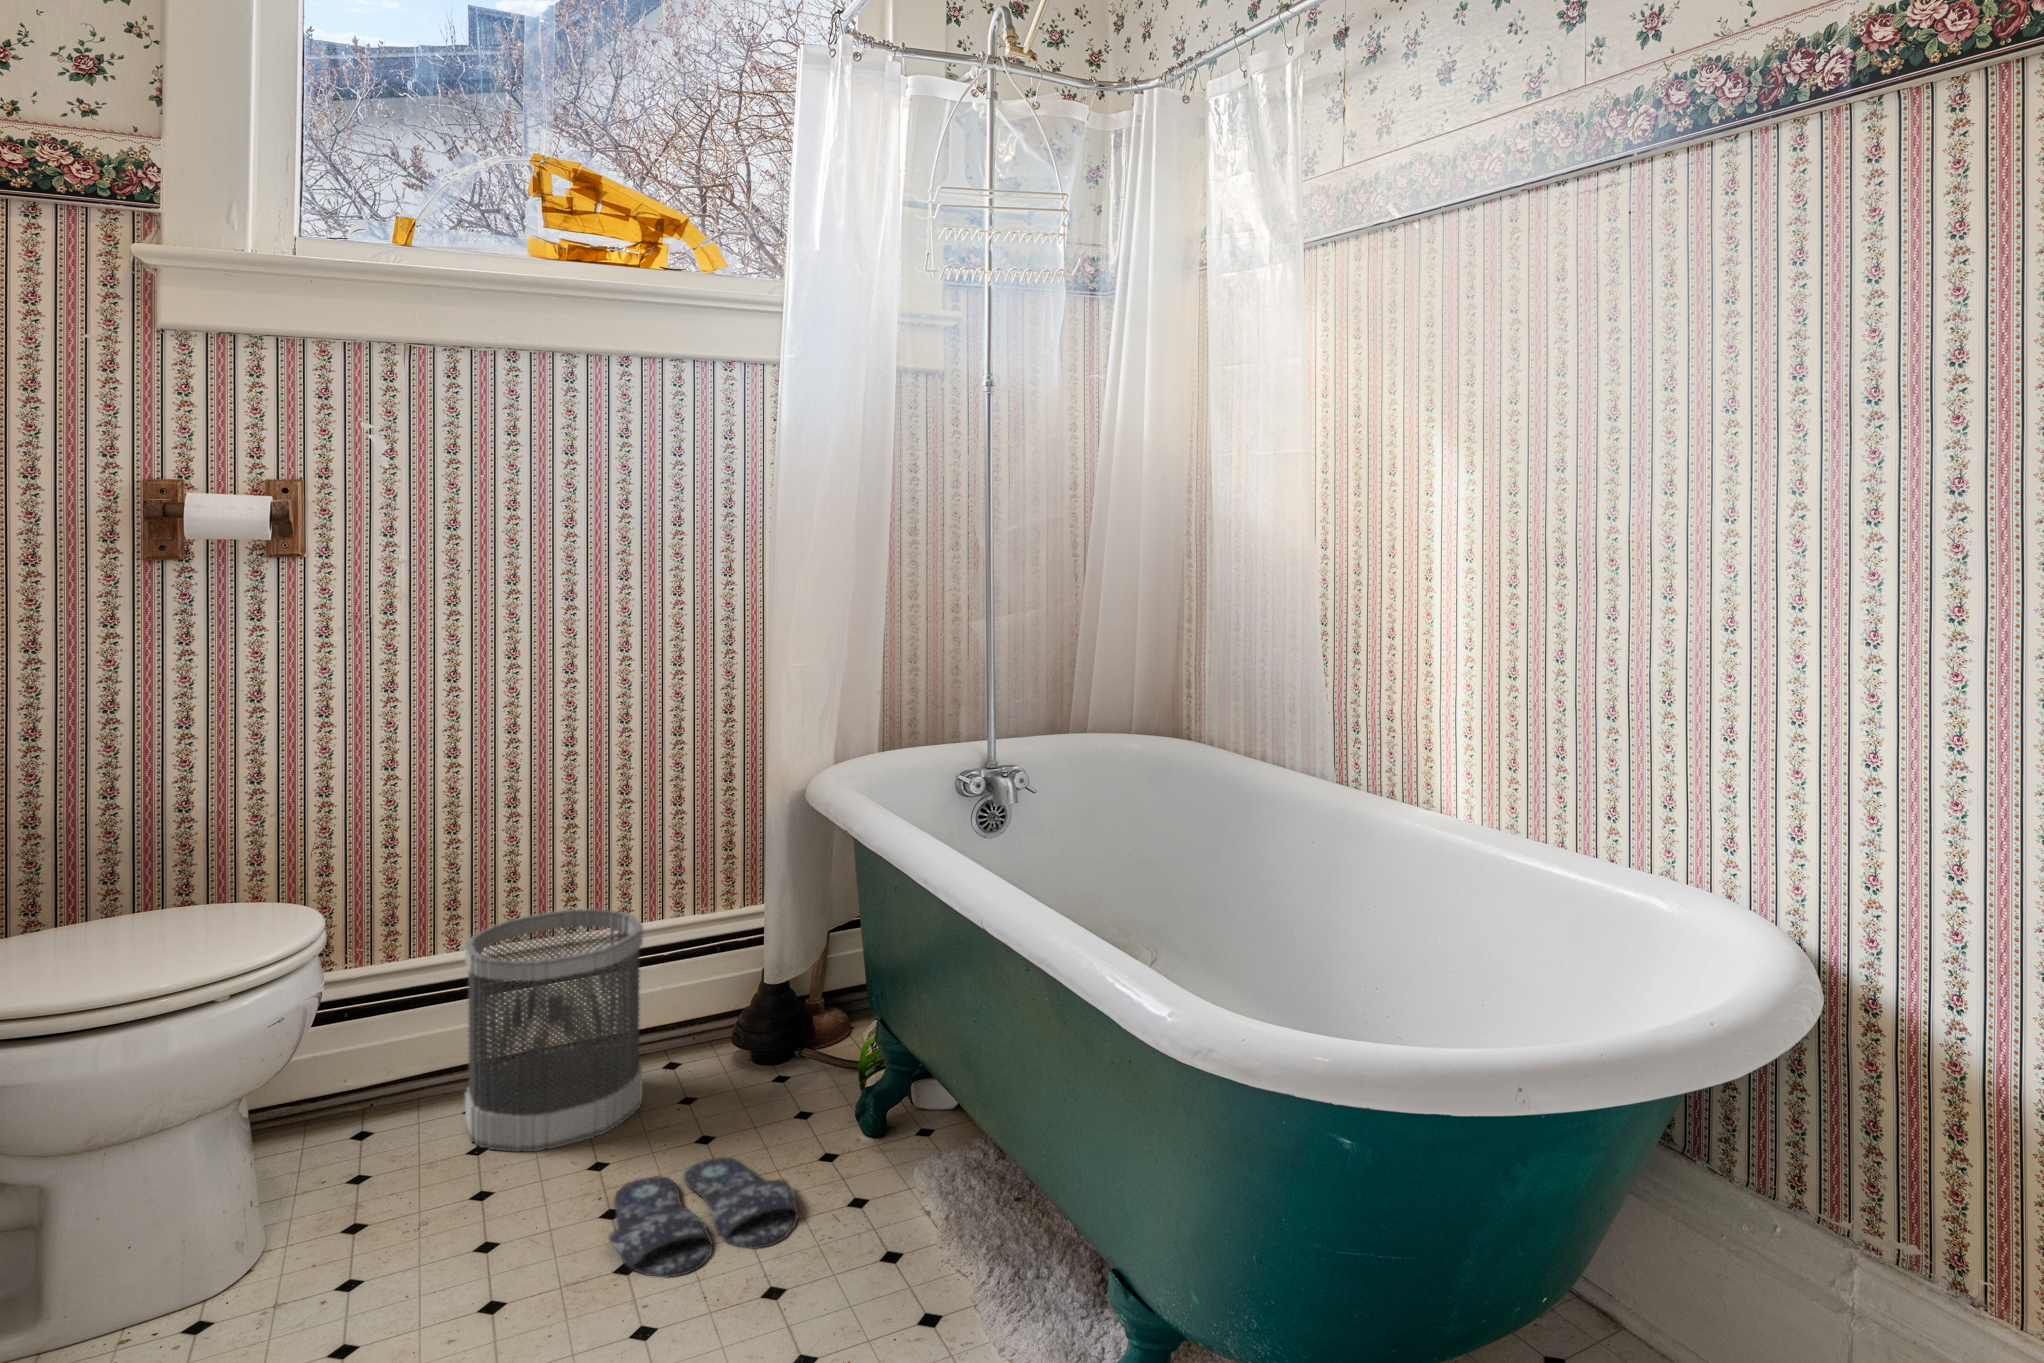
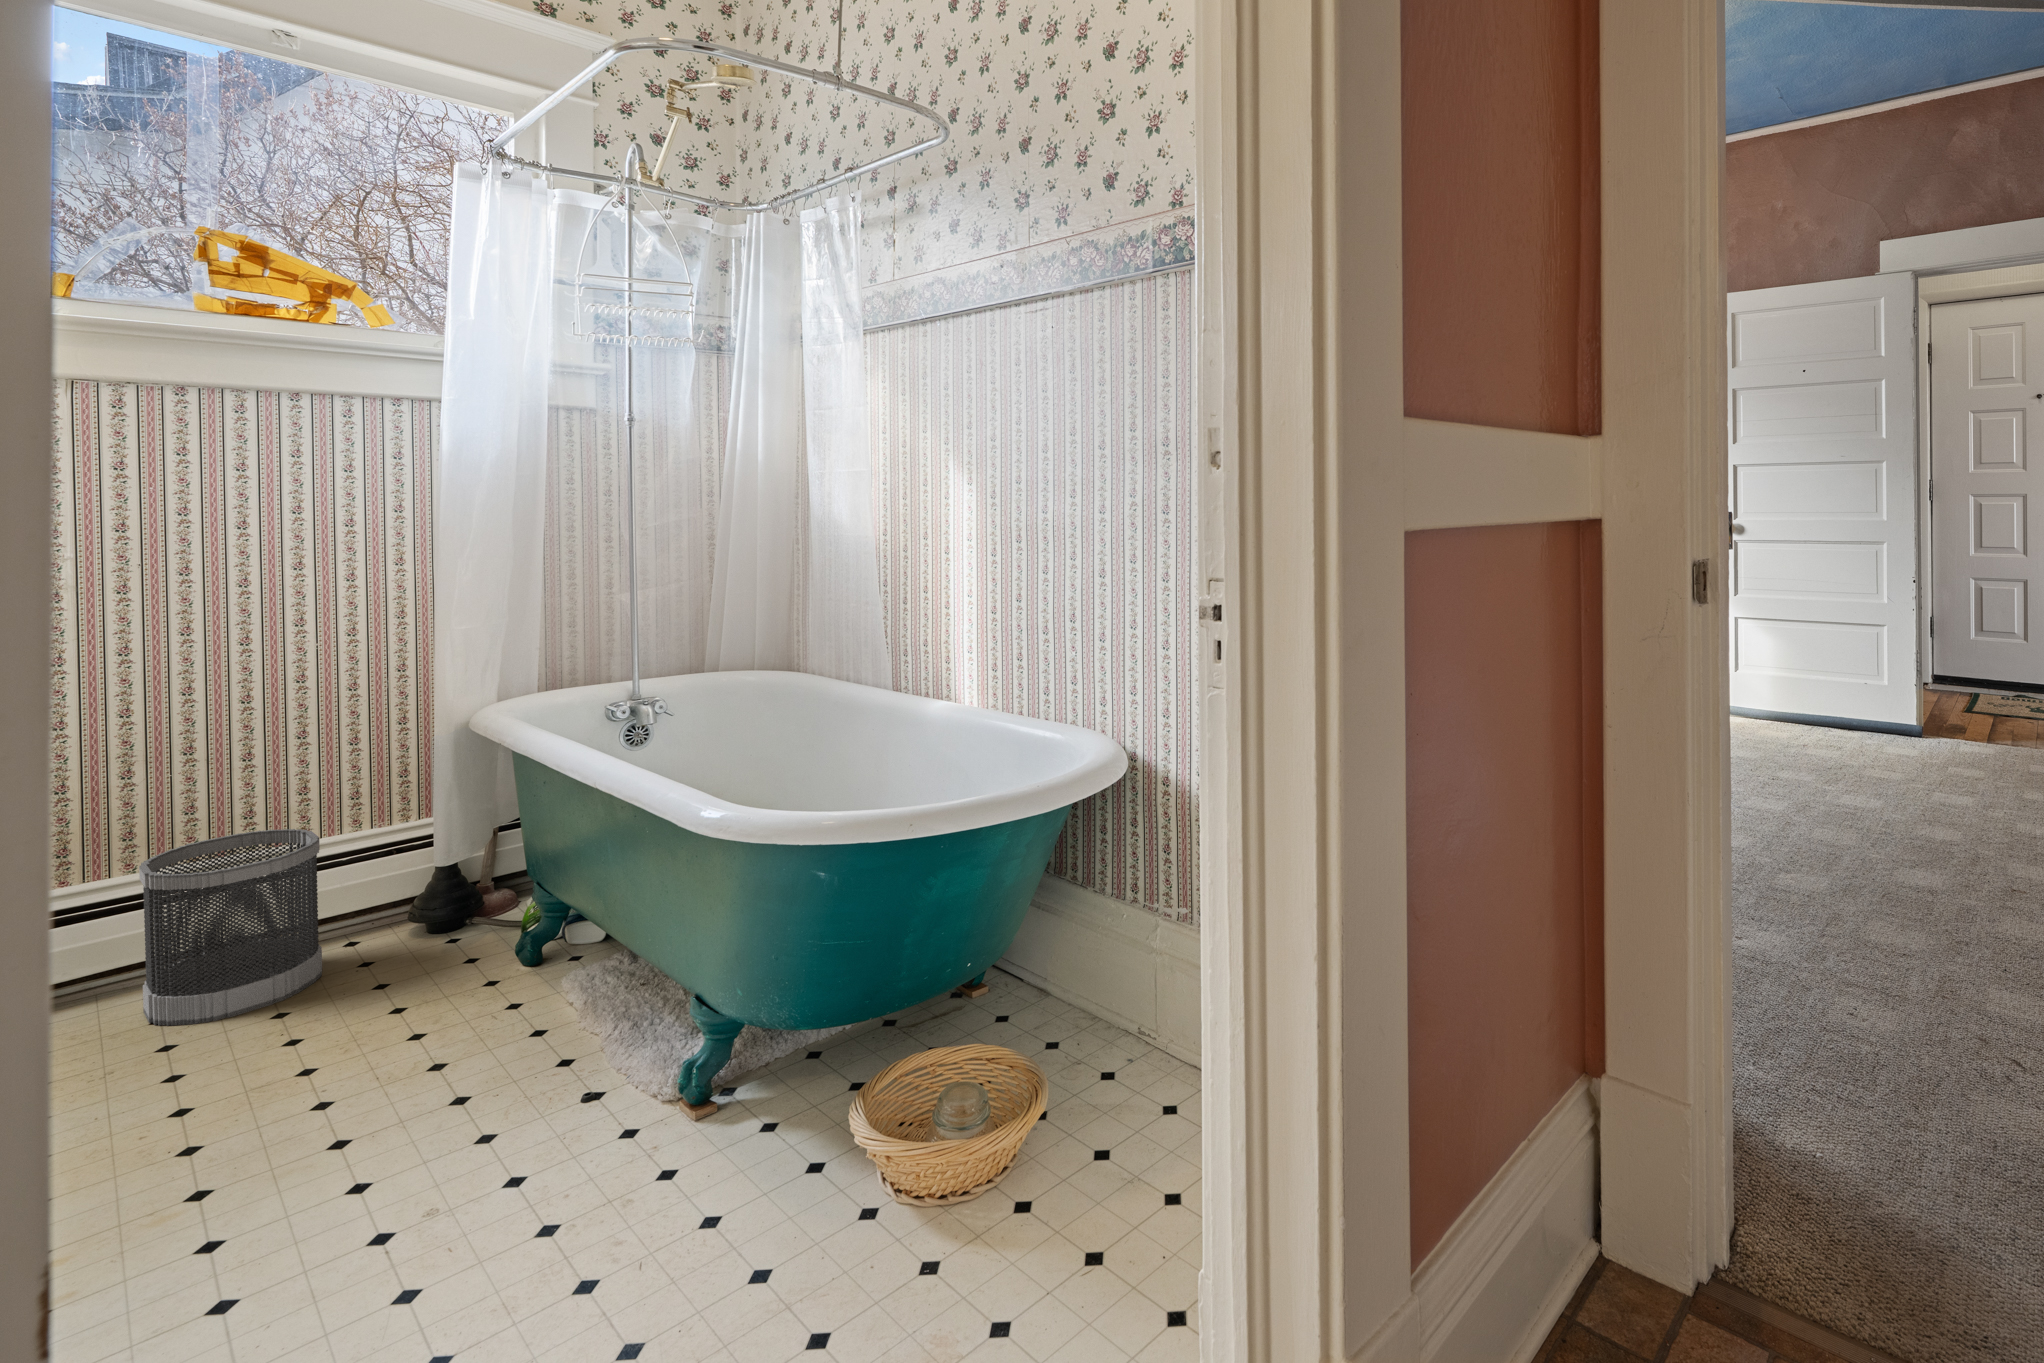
slippers: present [608,1157,798,1277] -> none [281,1001,456,1088]

